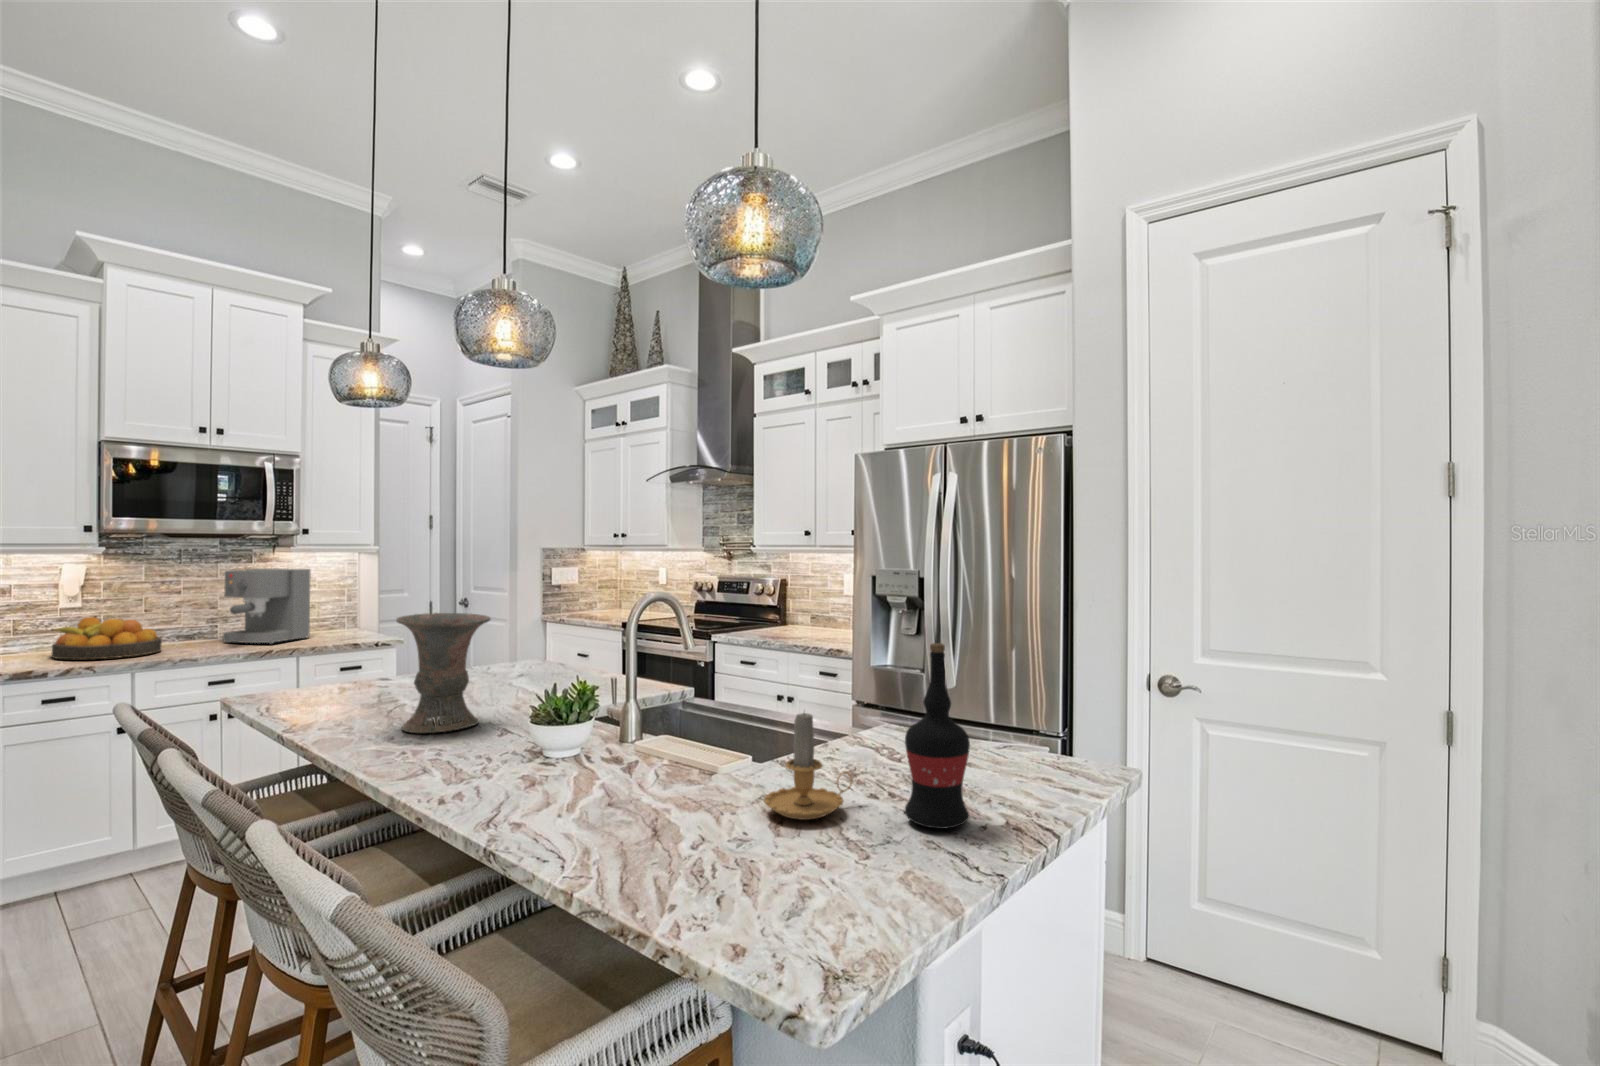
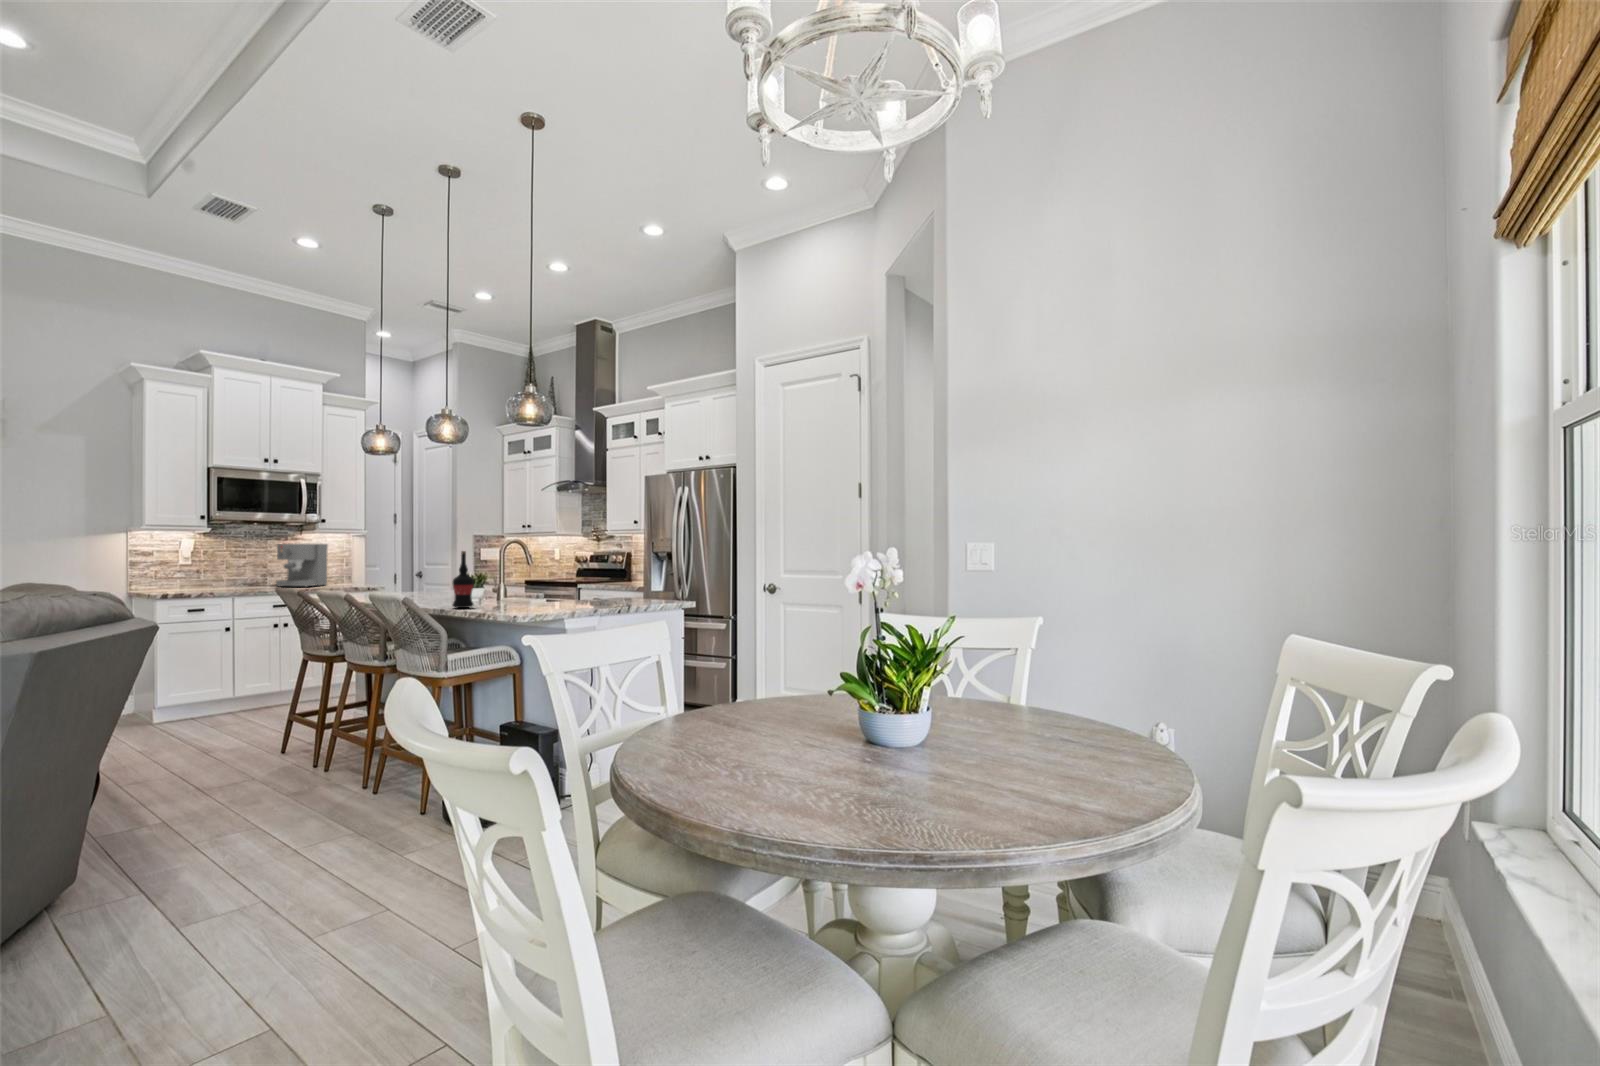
vase: present [396,613,490,733] -> none [400,553,441,602]
fruit bowl: present [52,617,162,659] -> none [183,569,244,591]
wine bottle: present [905,643,970,829] -> present [453,551,474,608]
candle: present [764,713,852,820] -> none [538,575,572,610]

